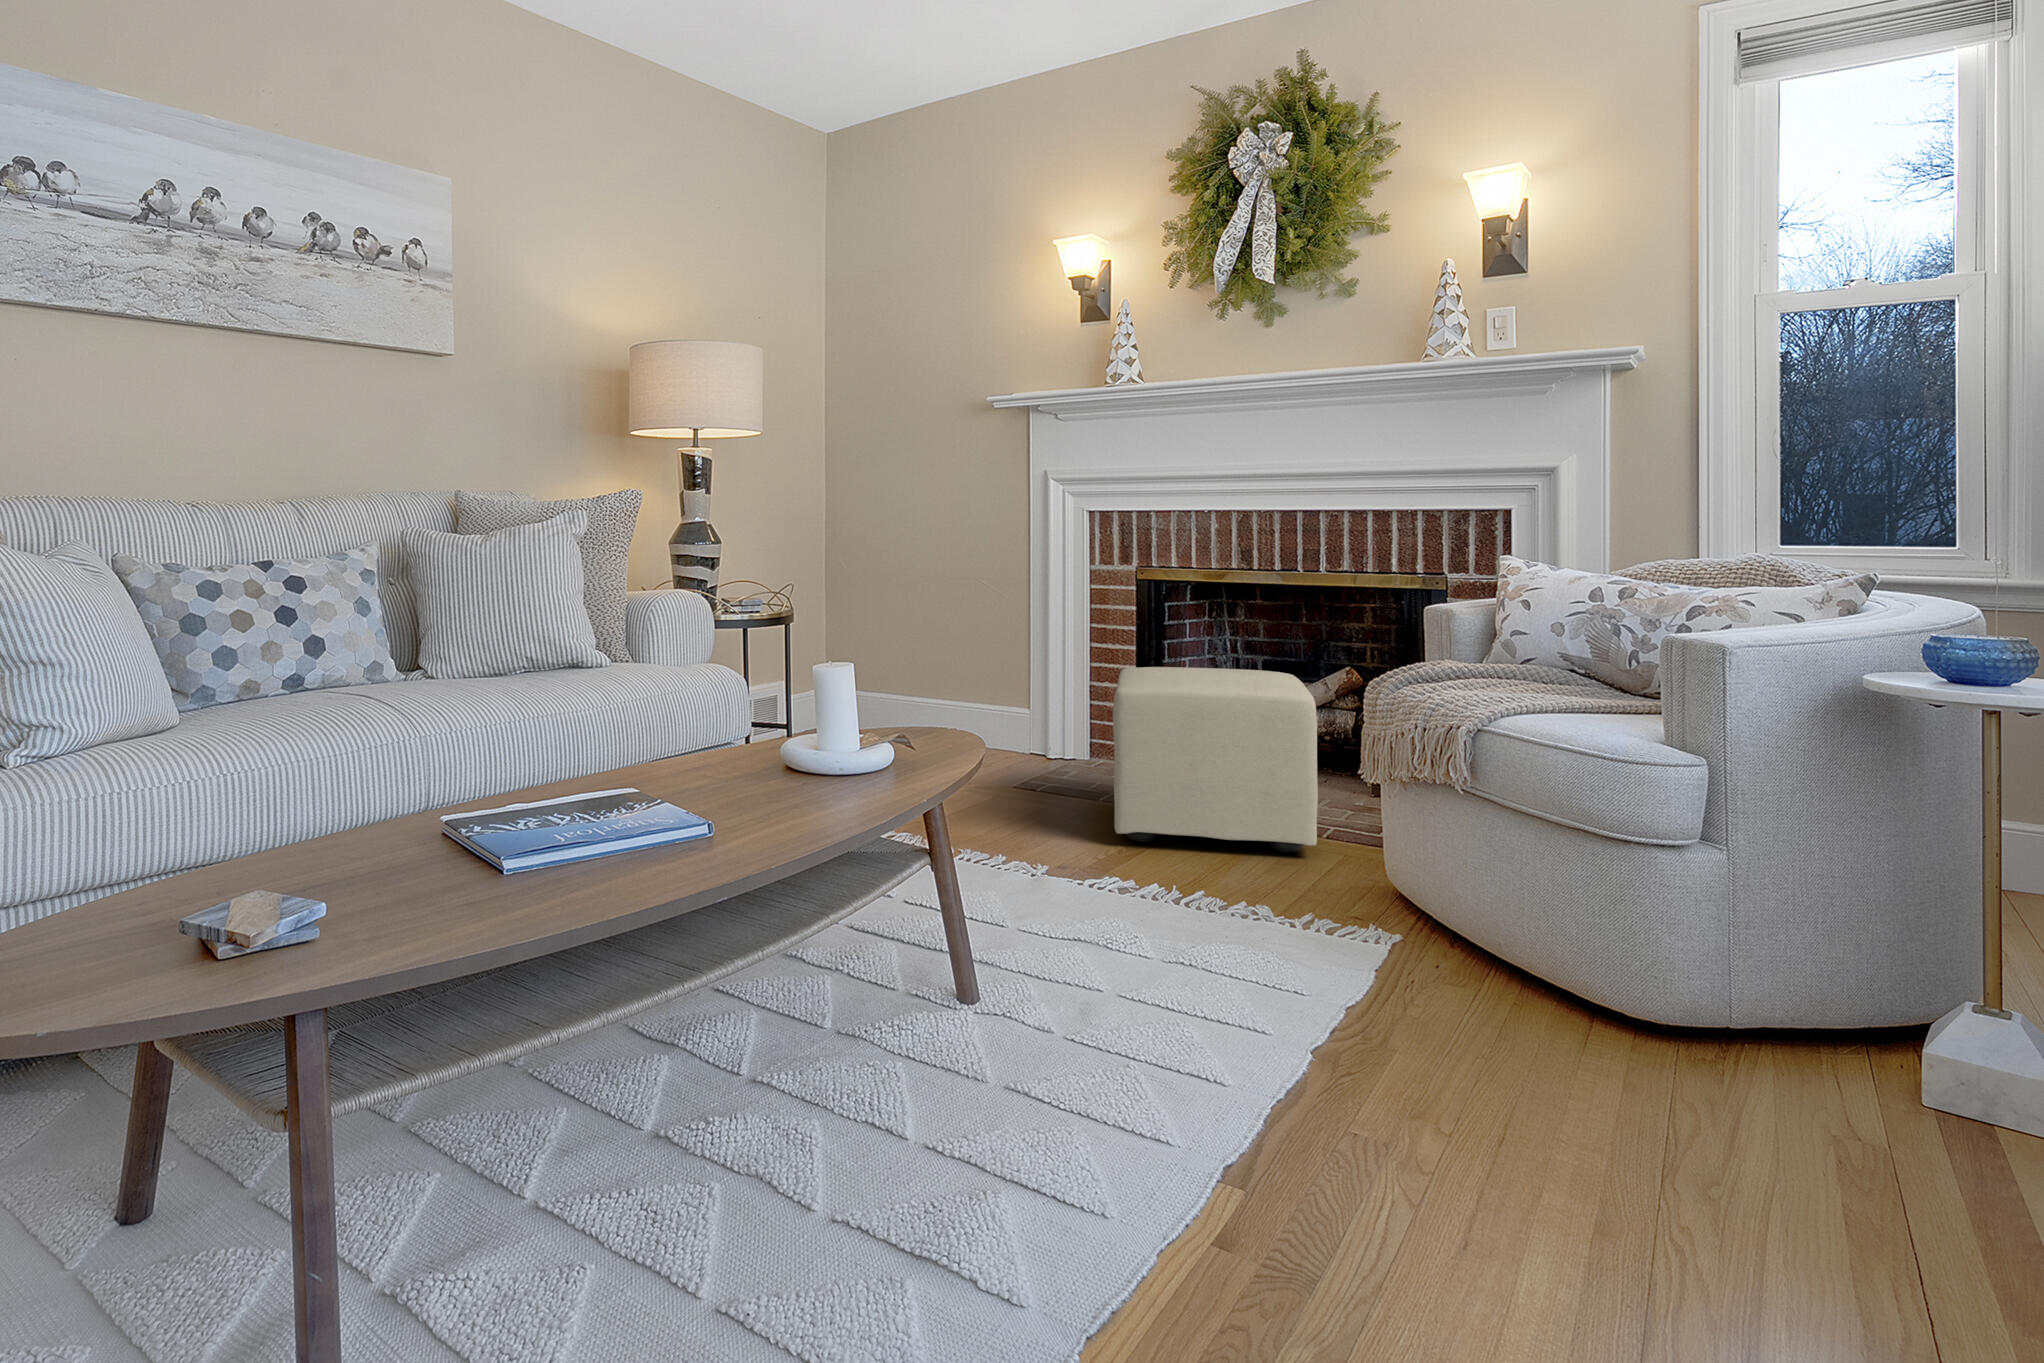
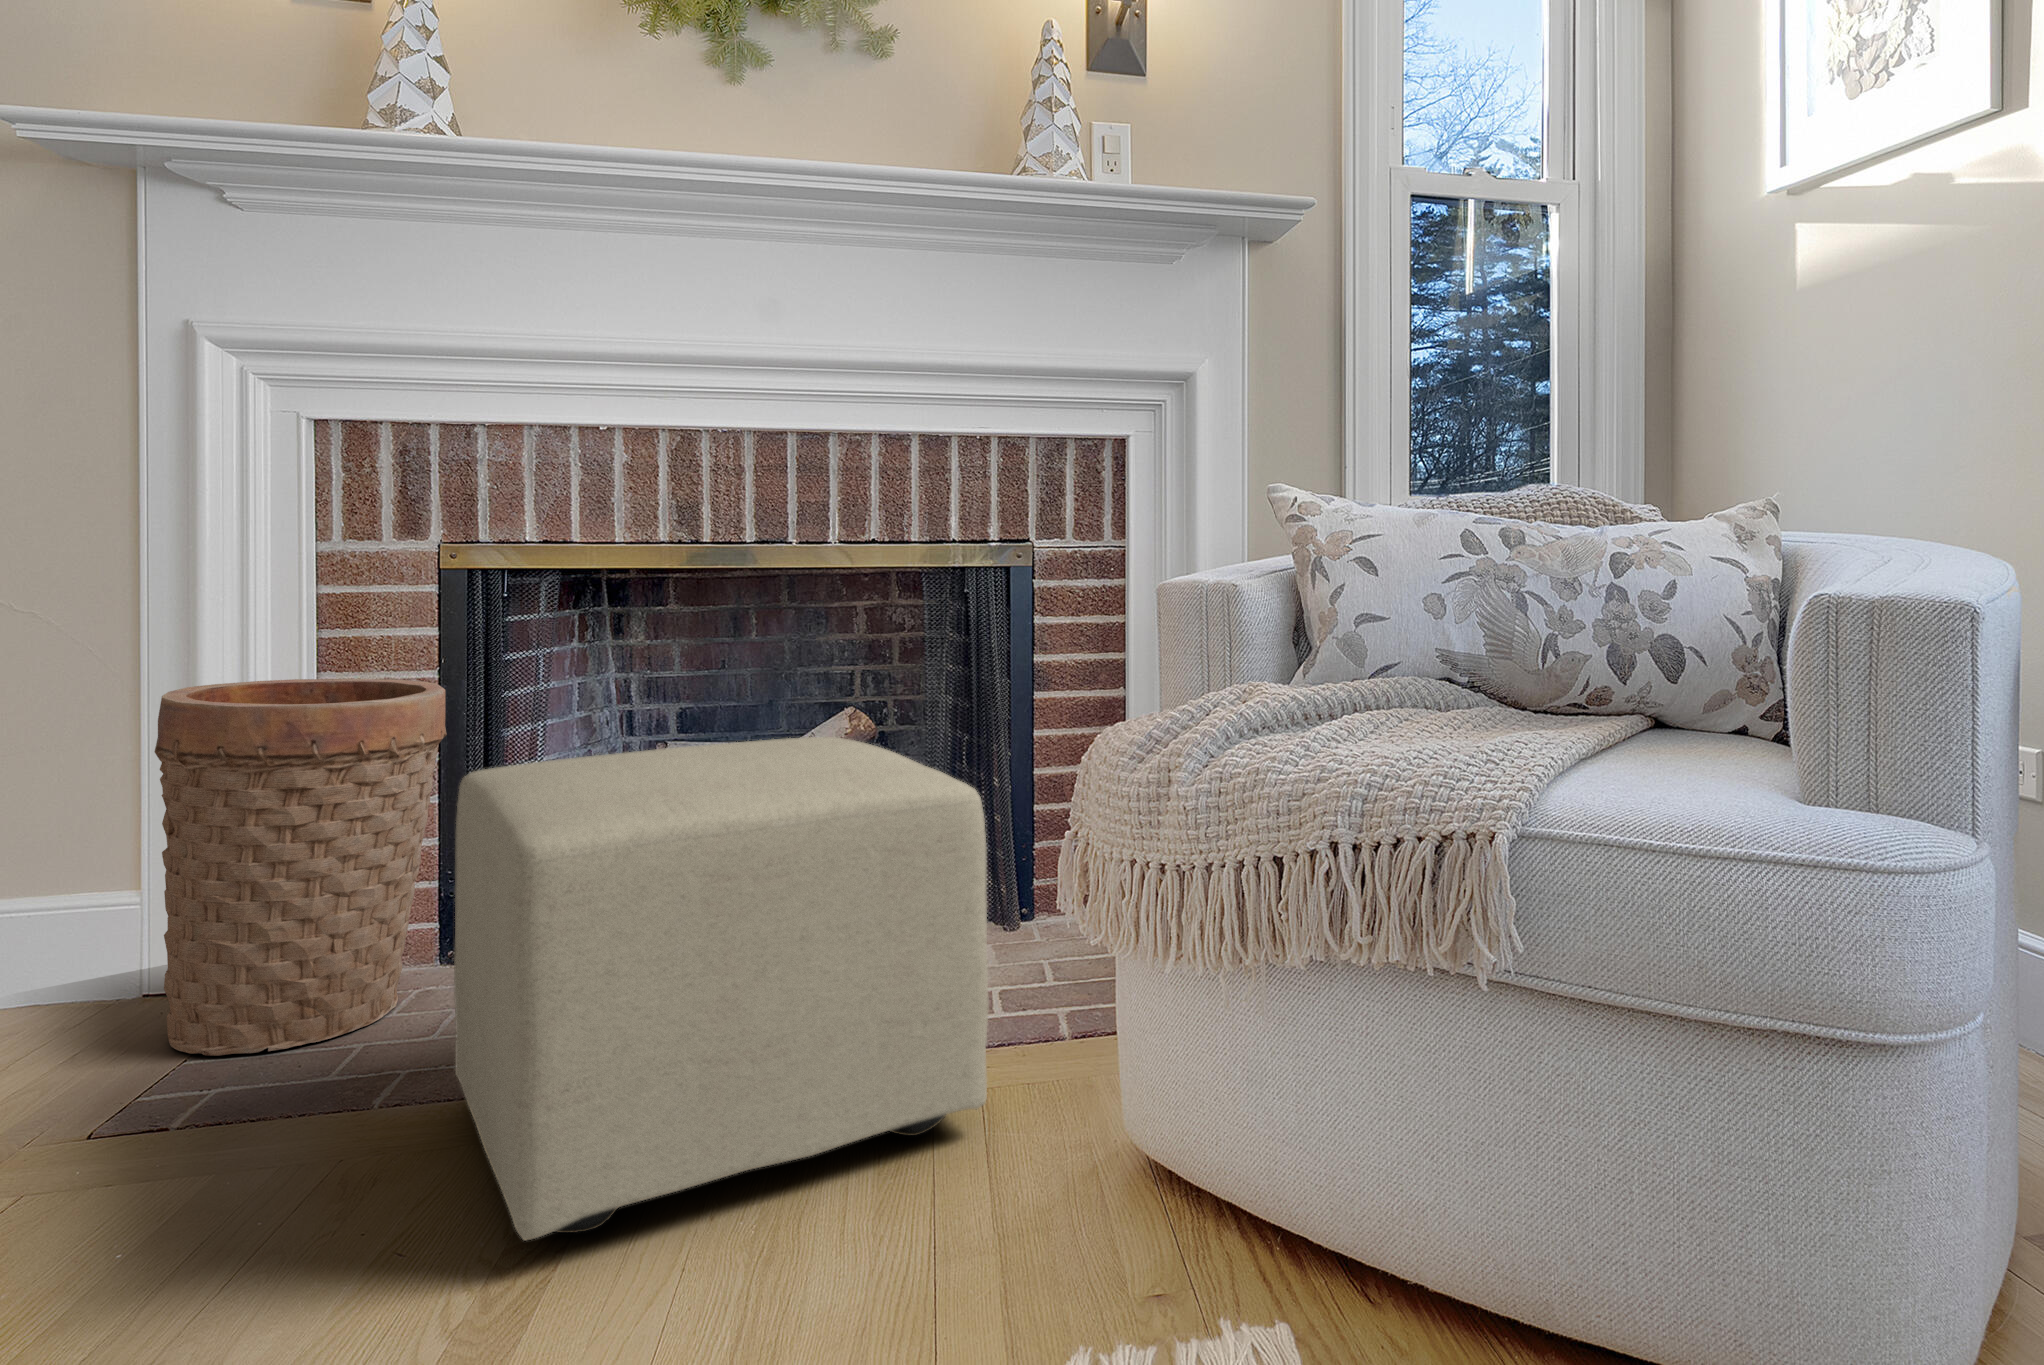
basket: none [1030,626,1134,777] -> present [154,679,447,1056]

